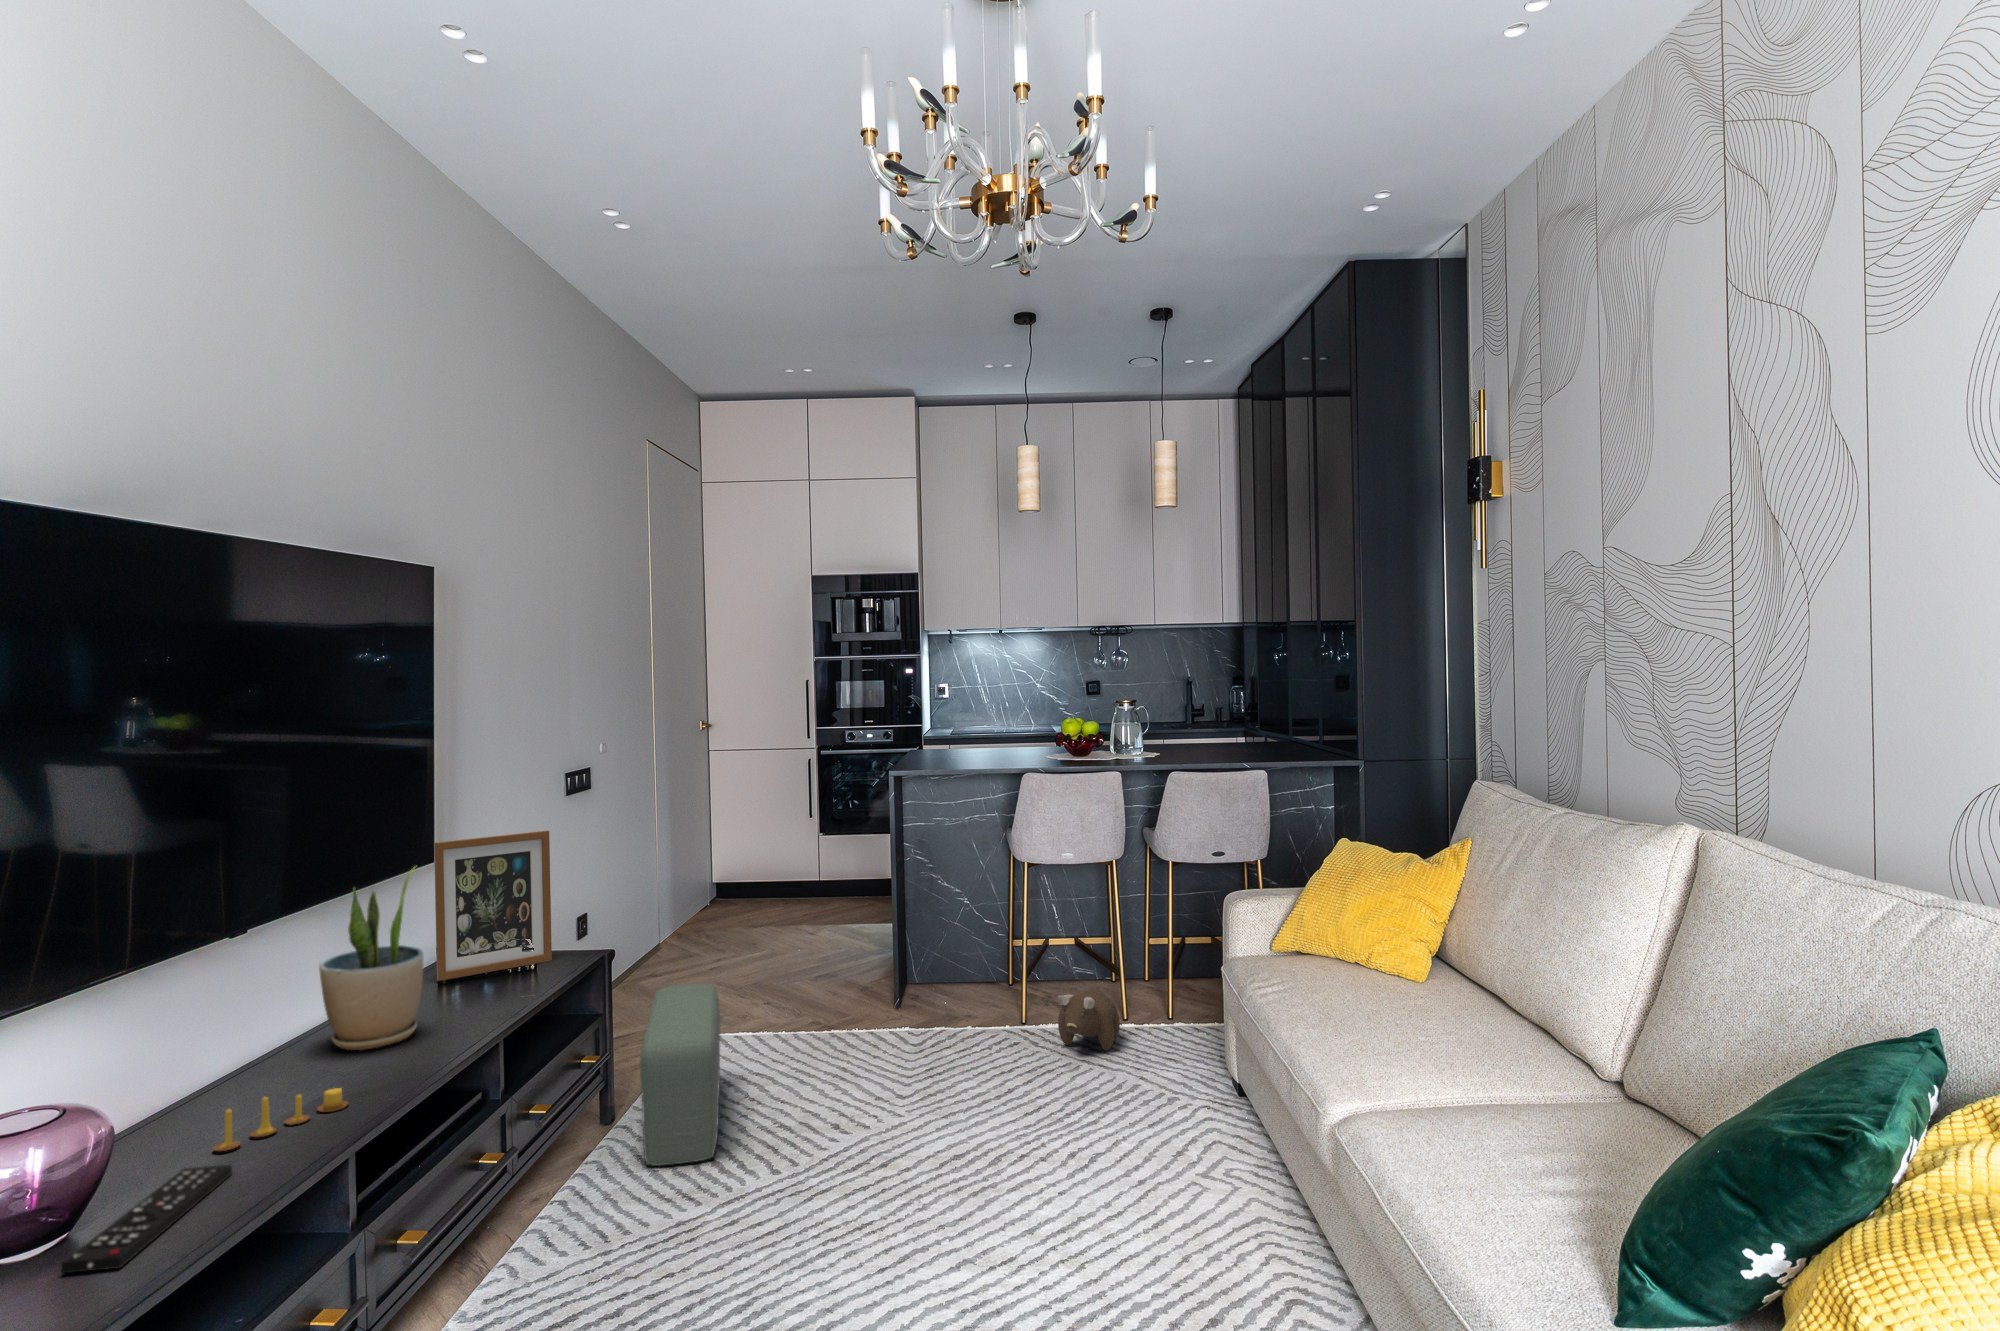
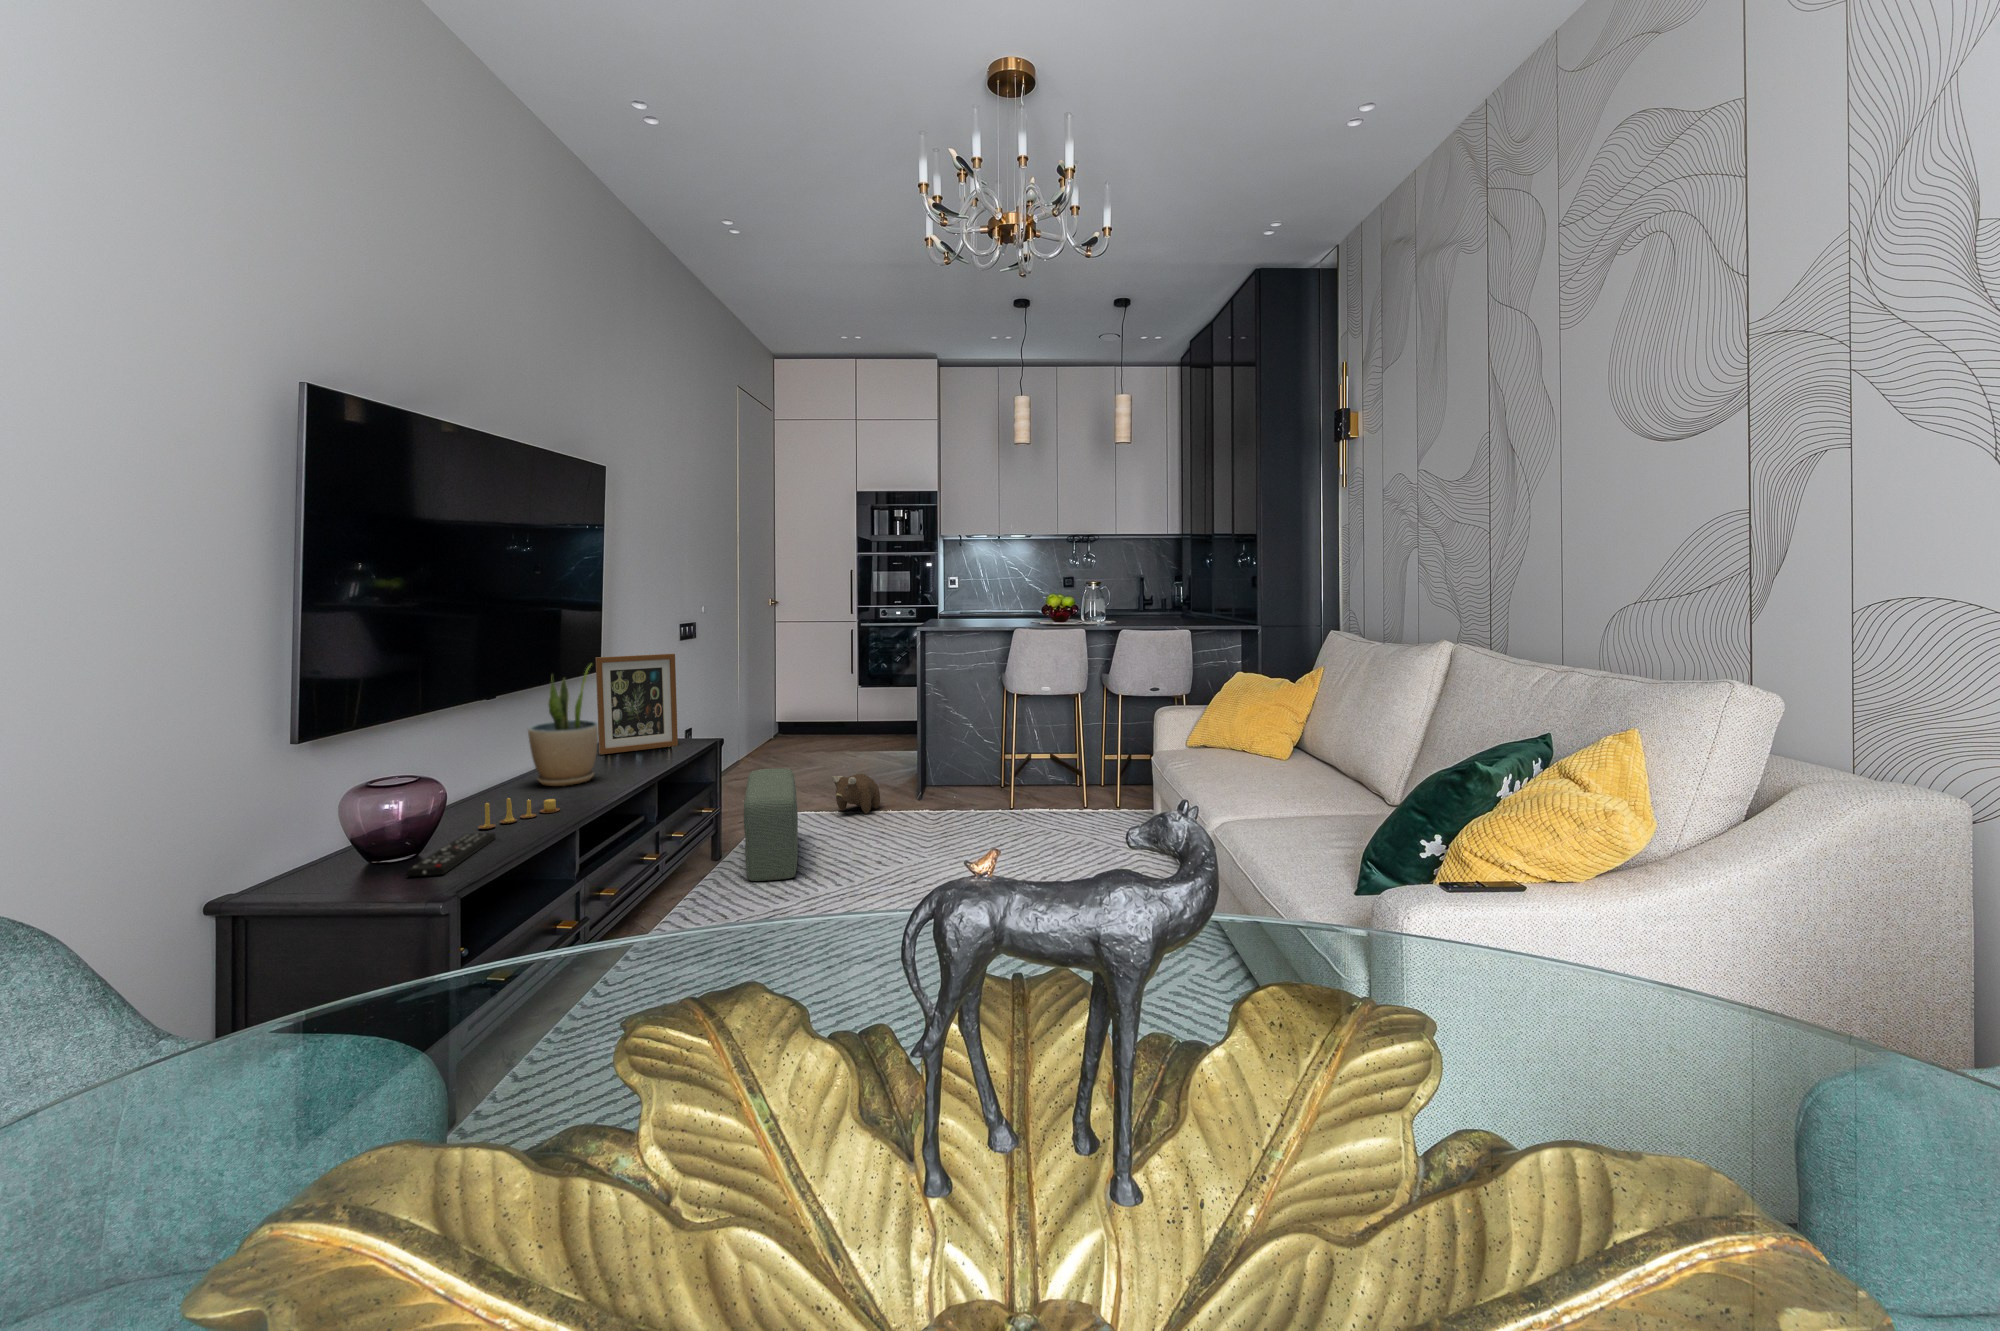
plush toy: present [1058,989,1120,1051] -> present [832,774,880,814]

